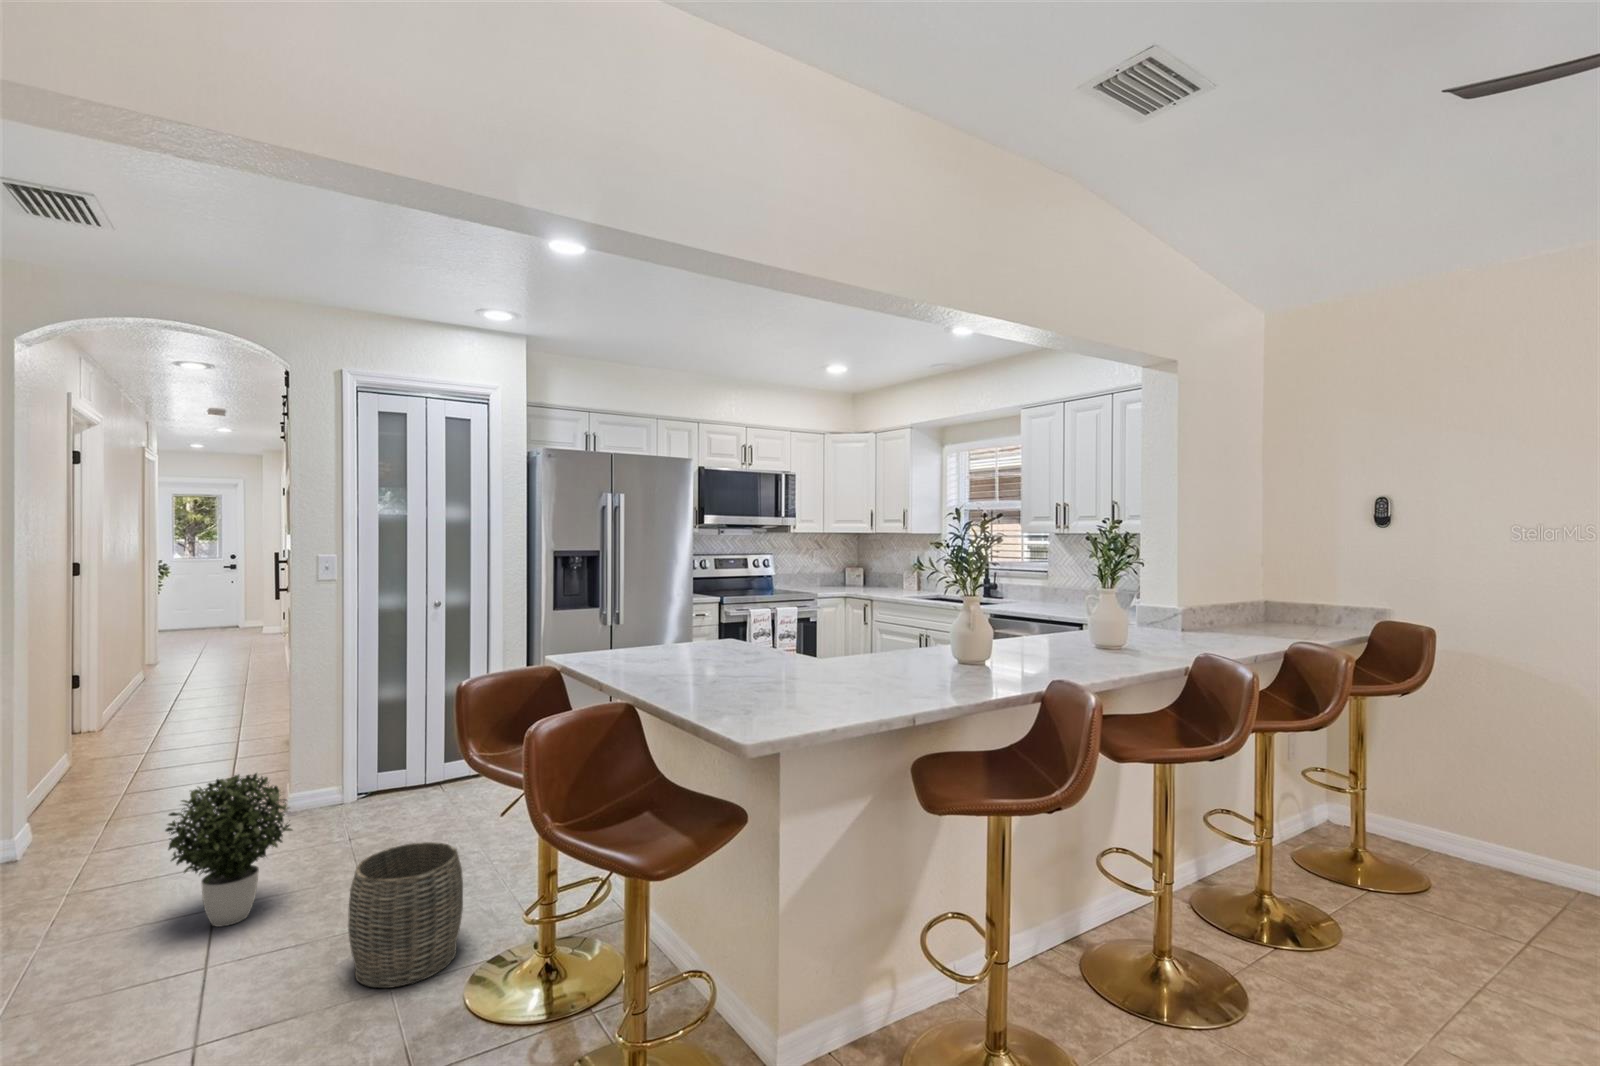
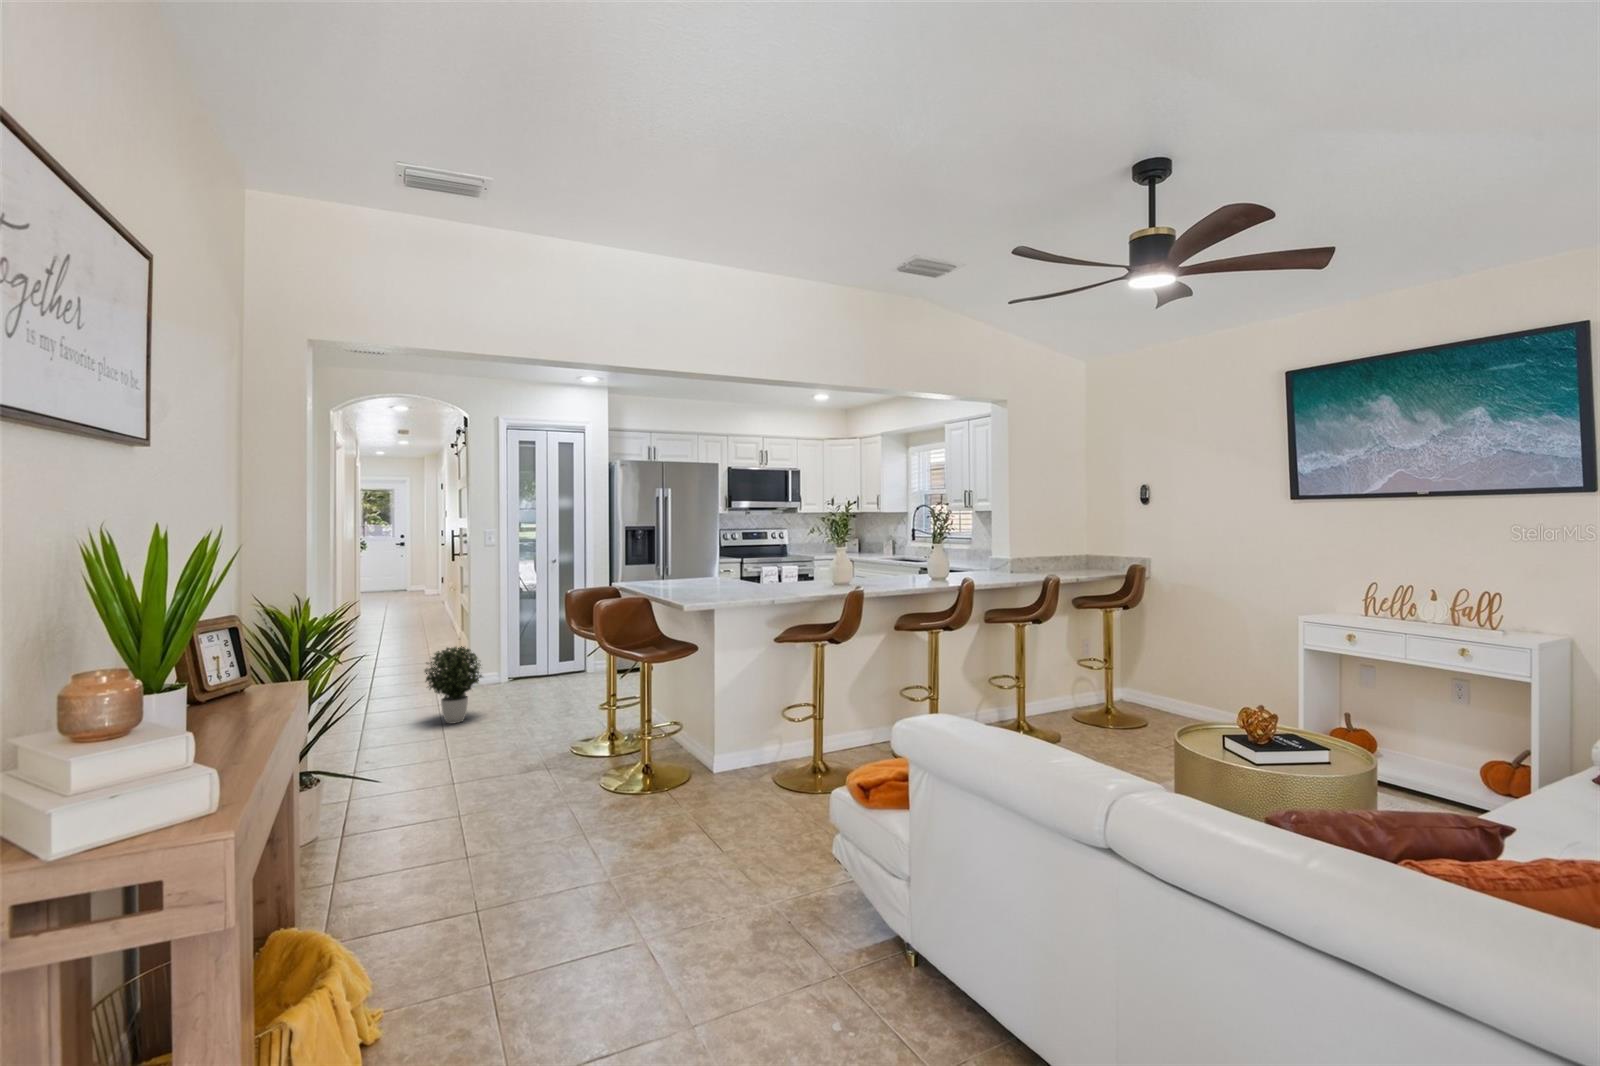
woven basket: present [348,842,463,988] -> none [518,679,573,743]

